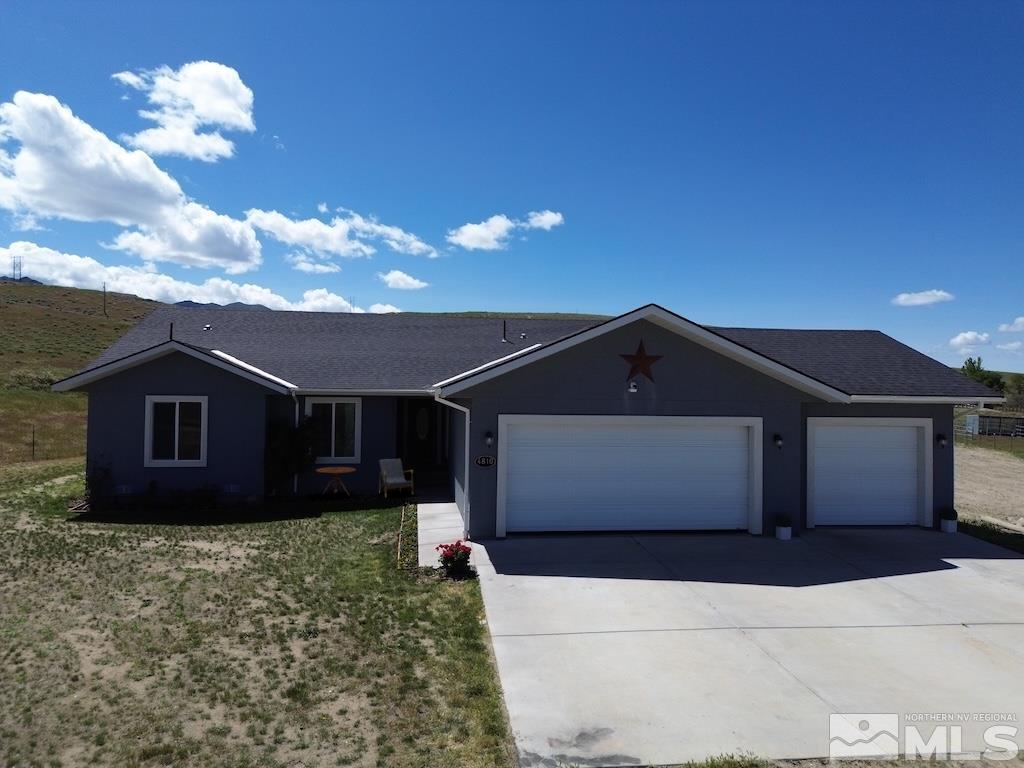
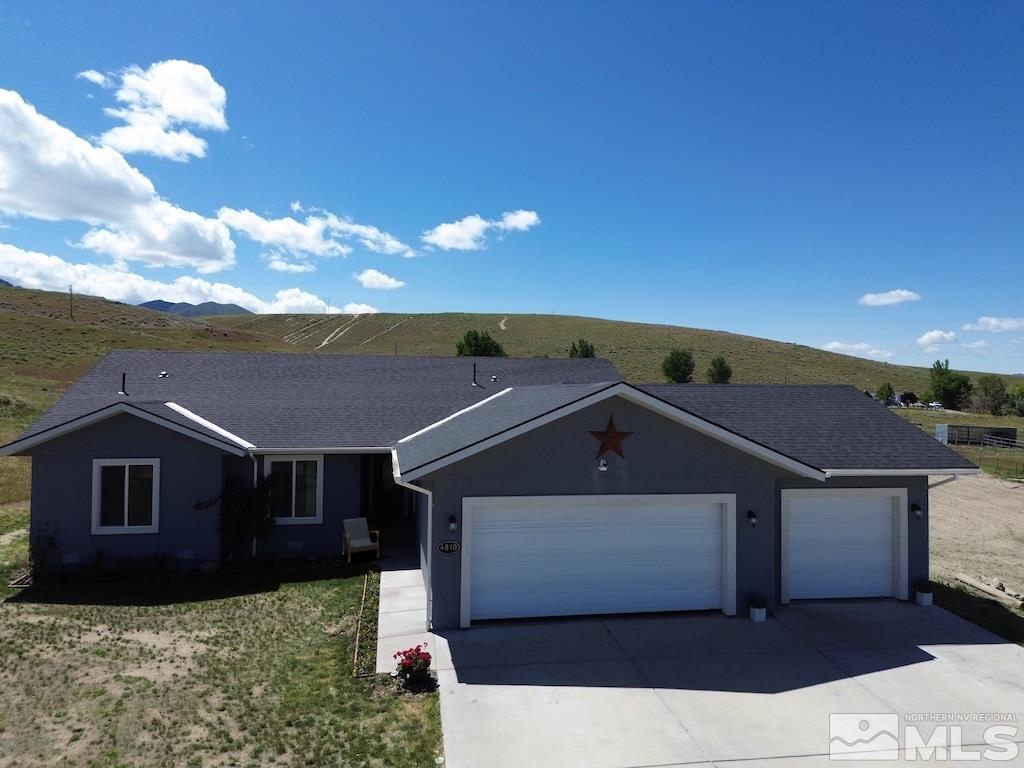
round table: present [316,467,356,498] -> none [275,528,318,564]

